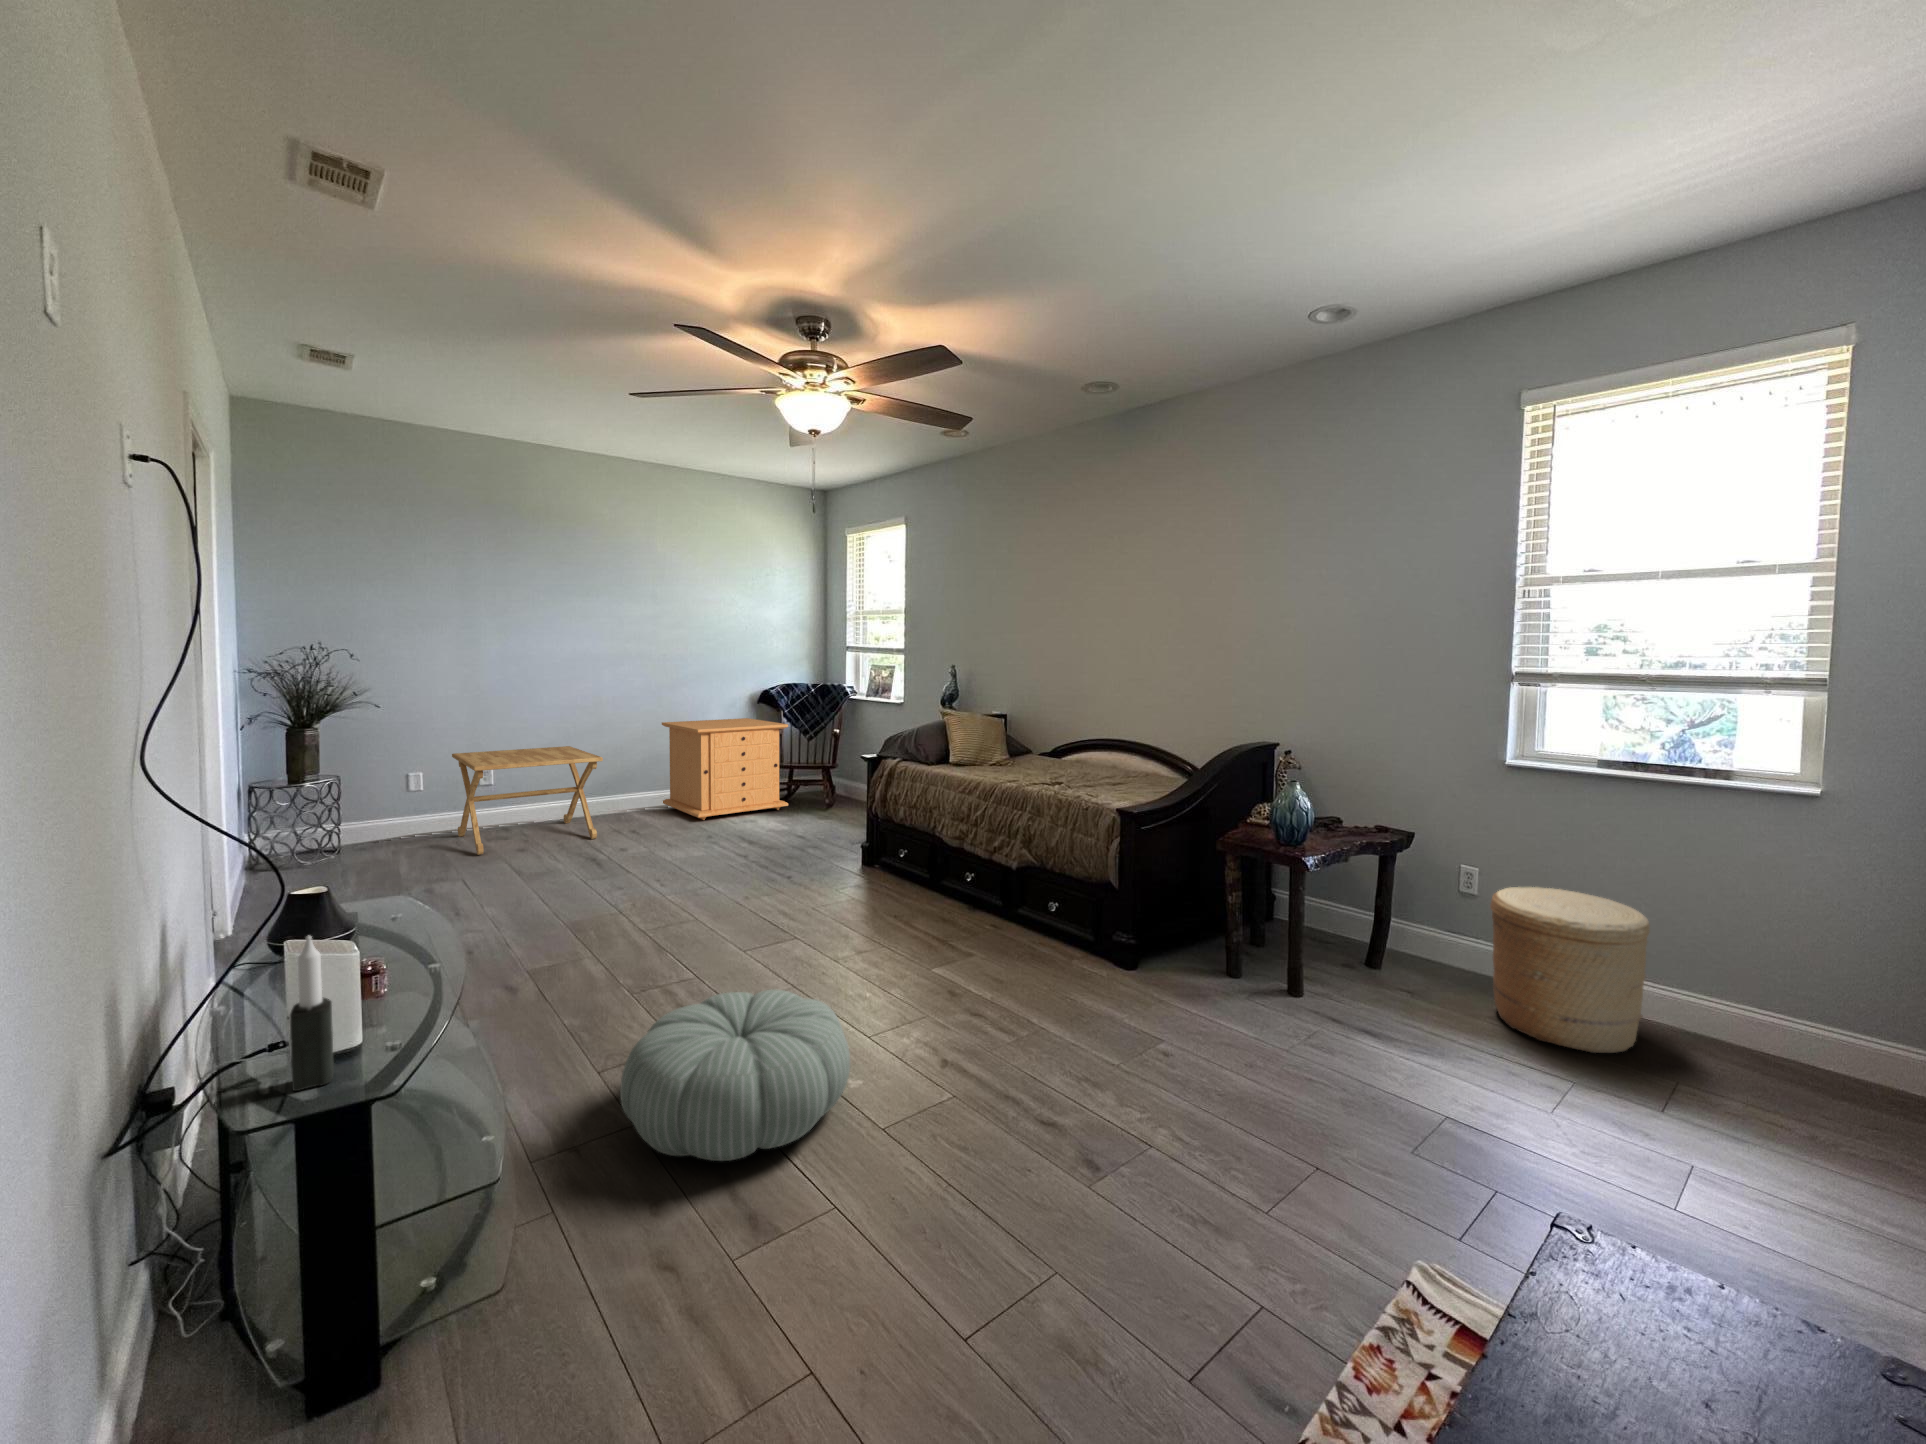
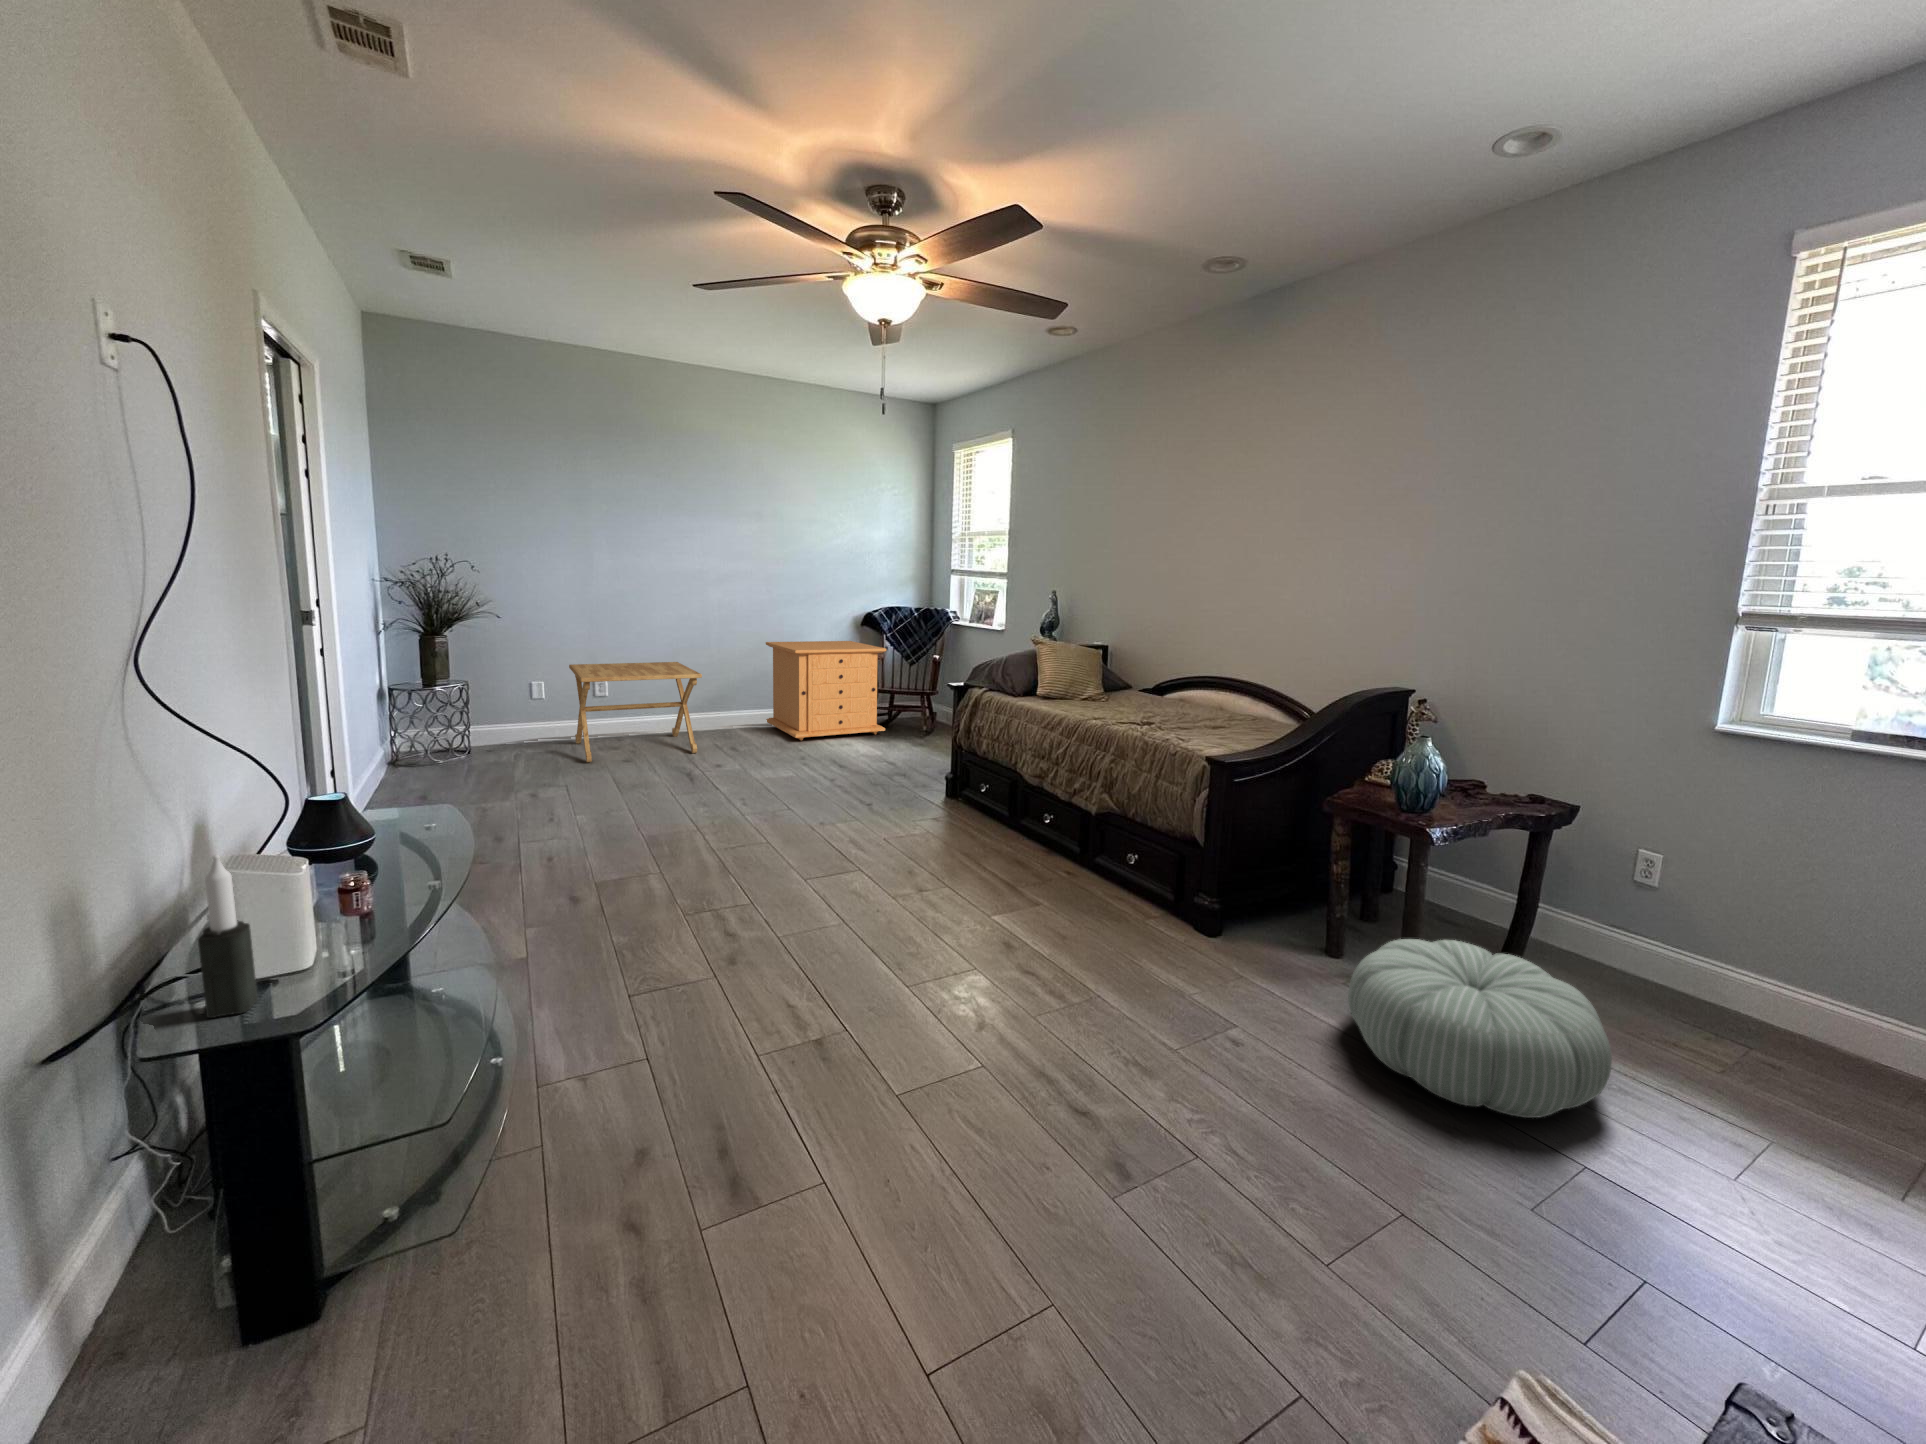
woven basket: present [1490,887,1650,1053] -> none [1667,885,1908,1108]
pouf: present [620,989,850,1161] -> present [1348,939,1612,1118]

